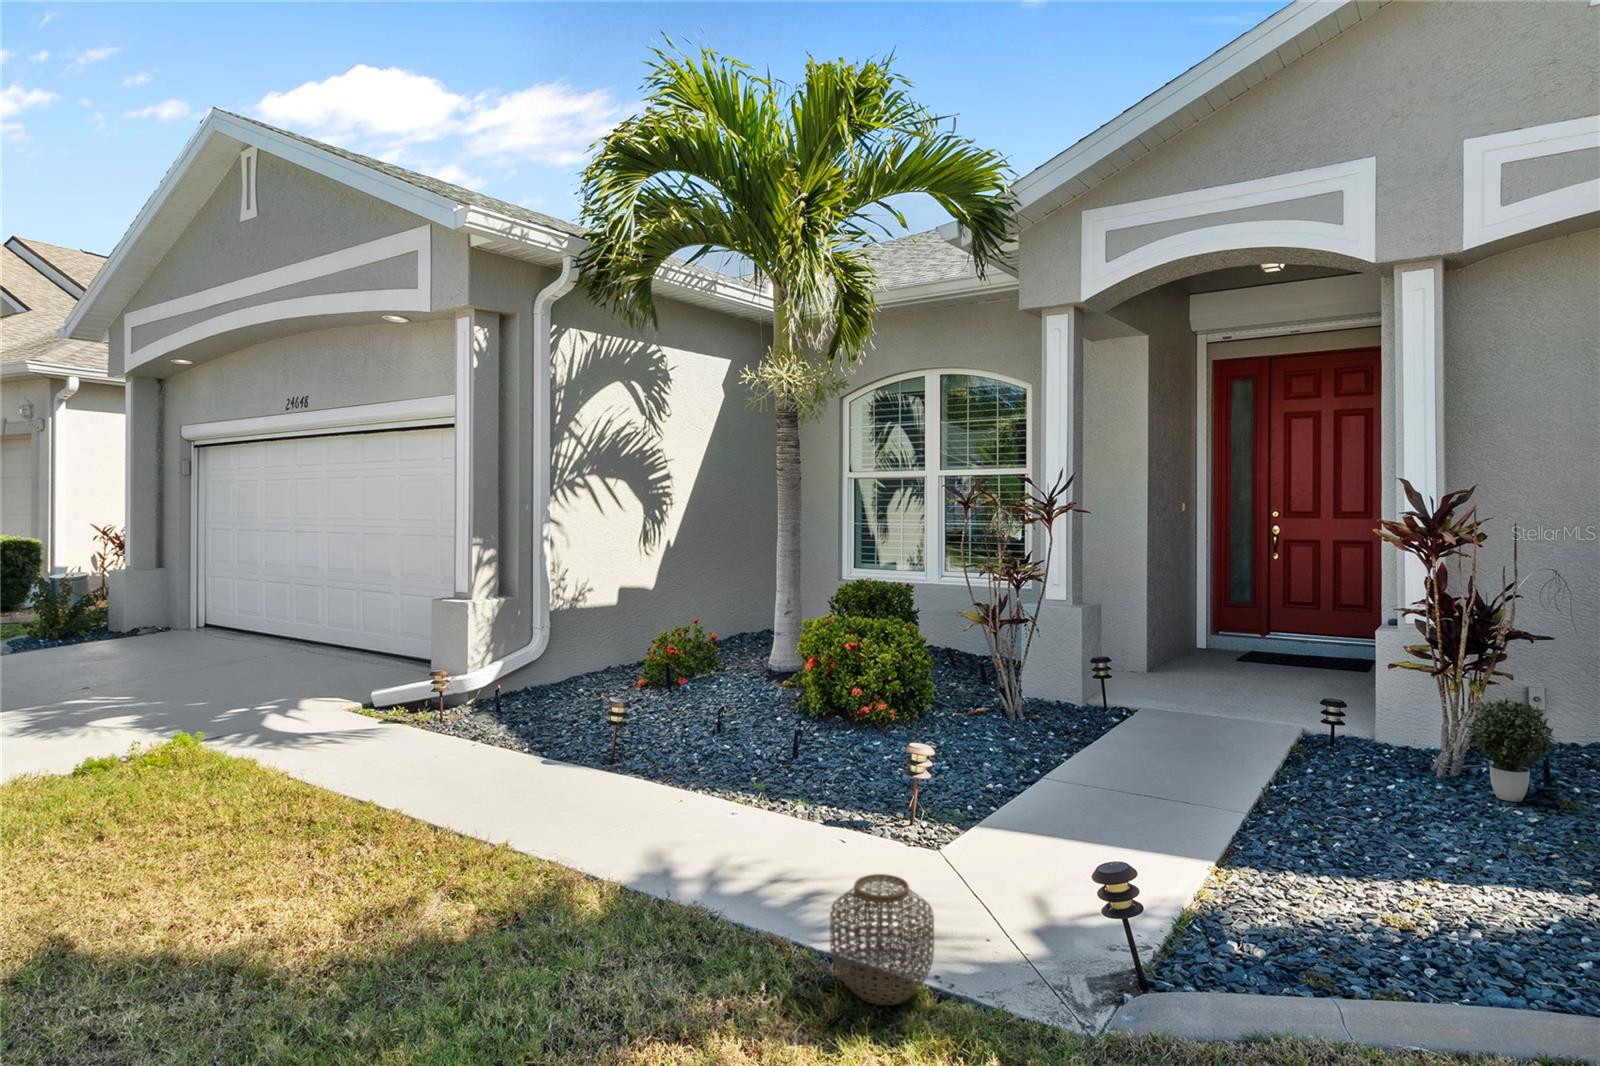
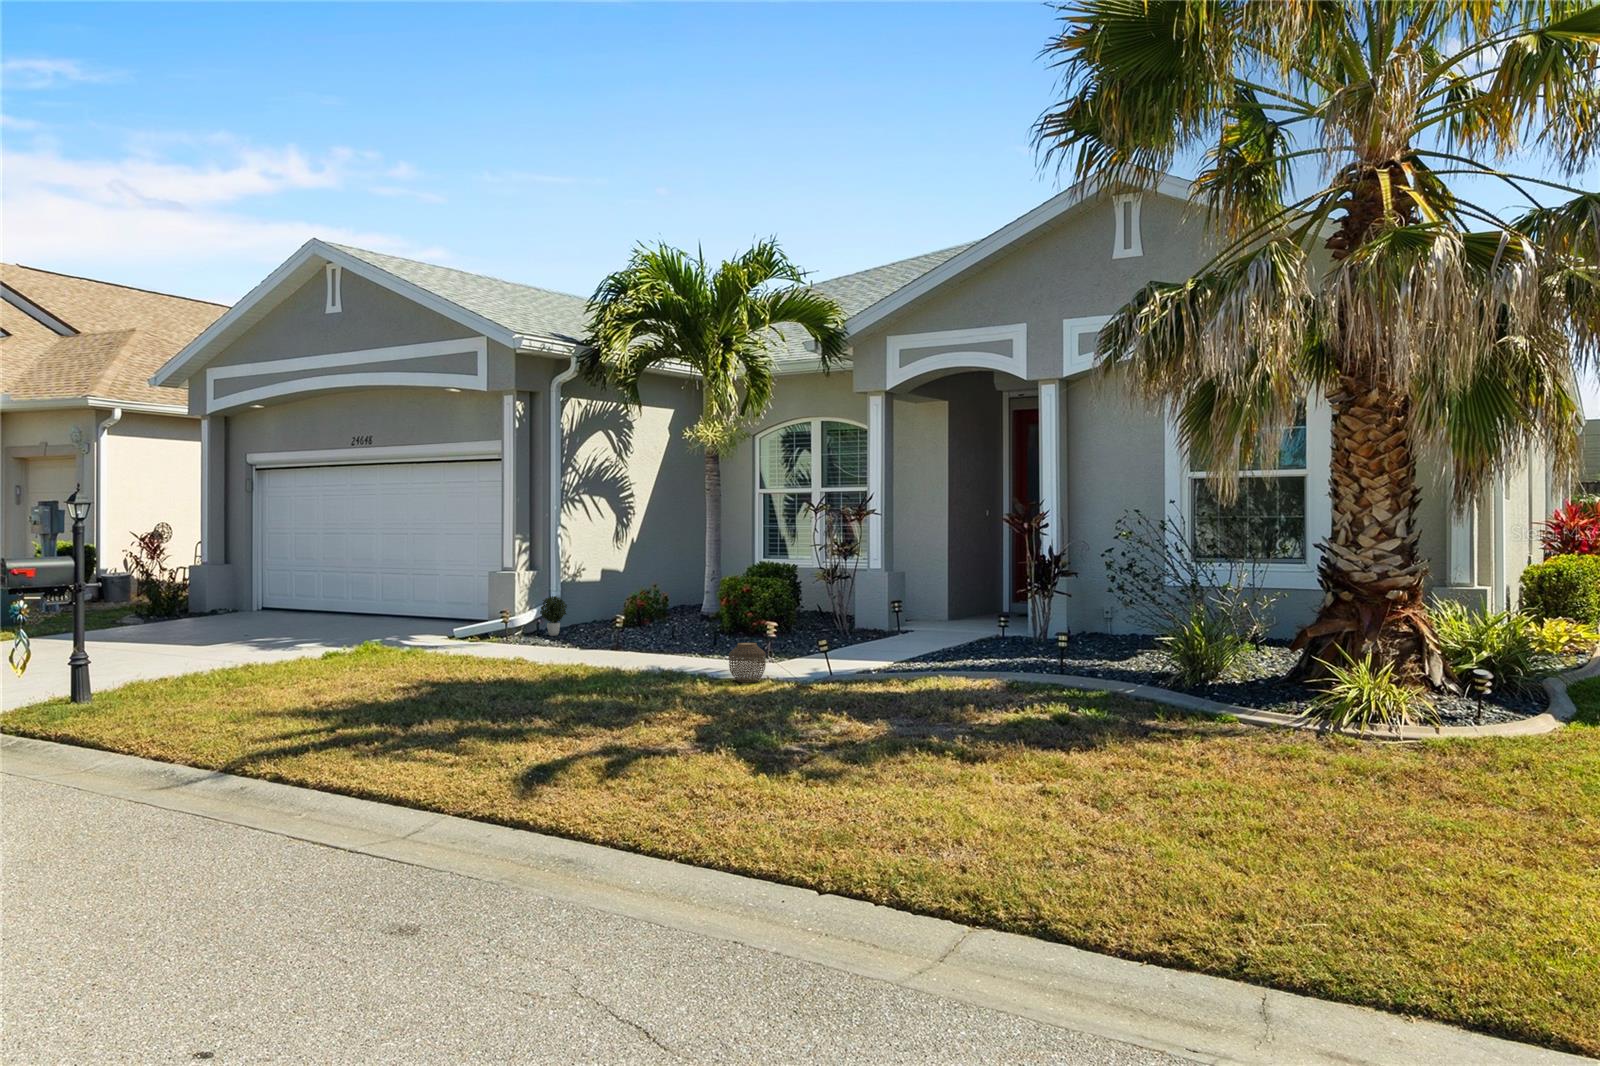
potted plant: present [1465,698,1555,802] -> present [540,596,567,636]

